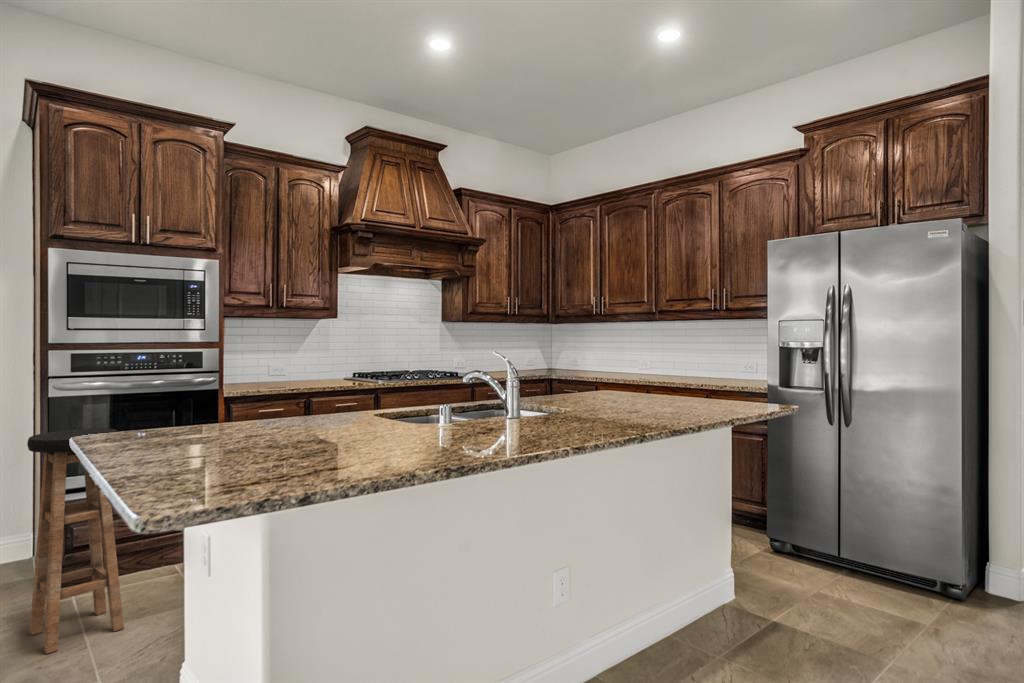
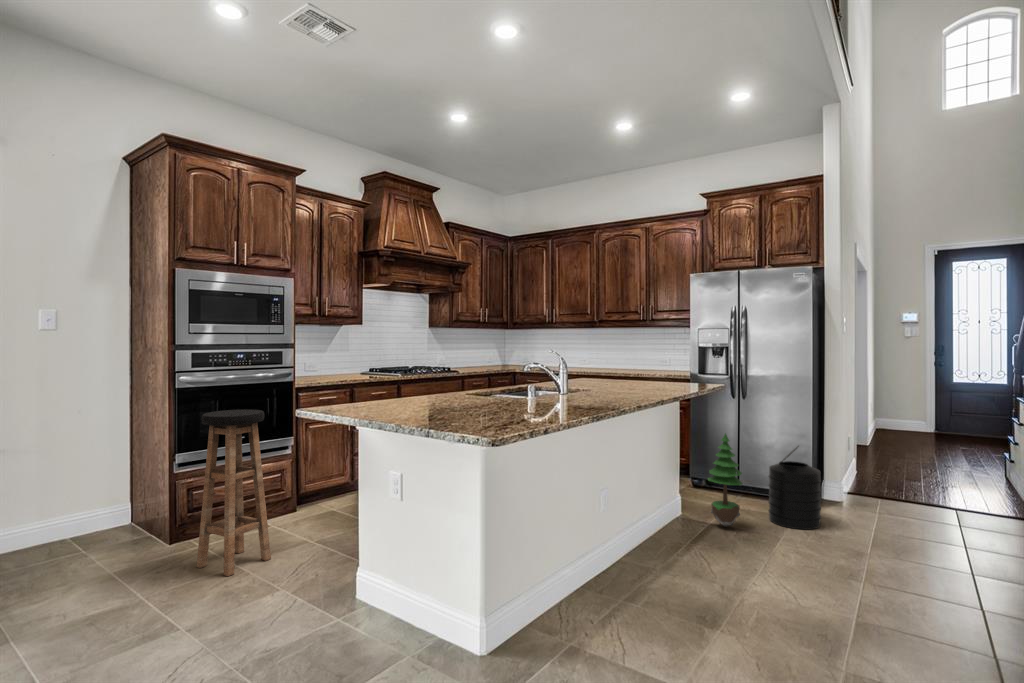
potted tree: none [765,485,824,635] -> present [708,433,743,527]
trash can: none [874,511,968,656] -> present [769,446,821,530]

